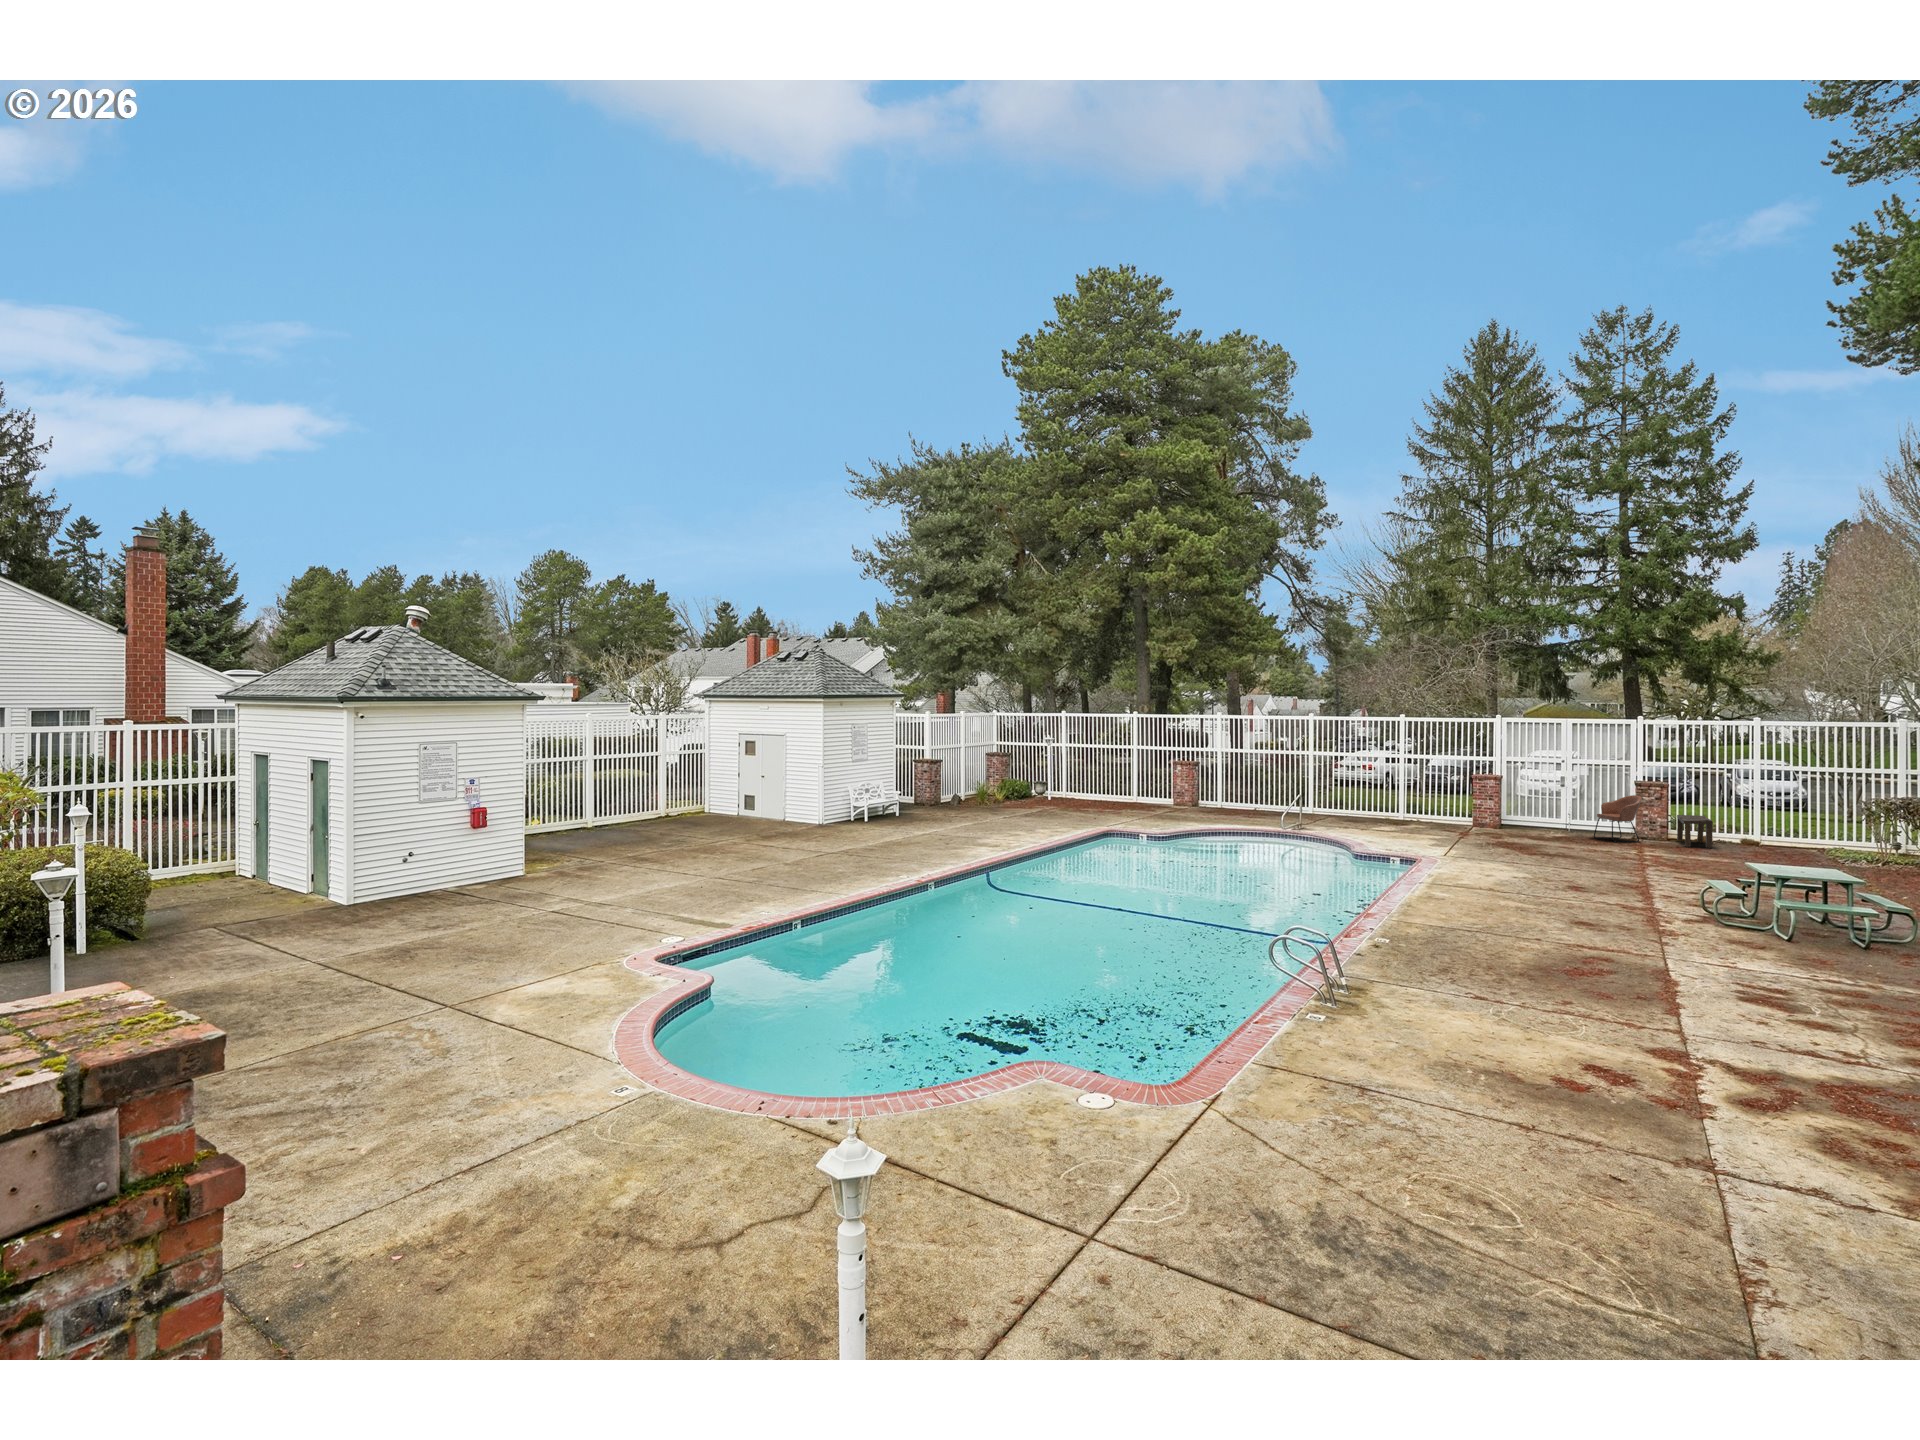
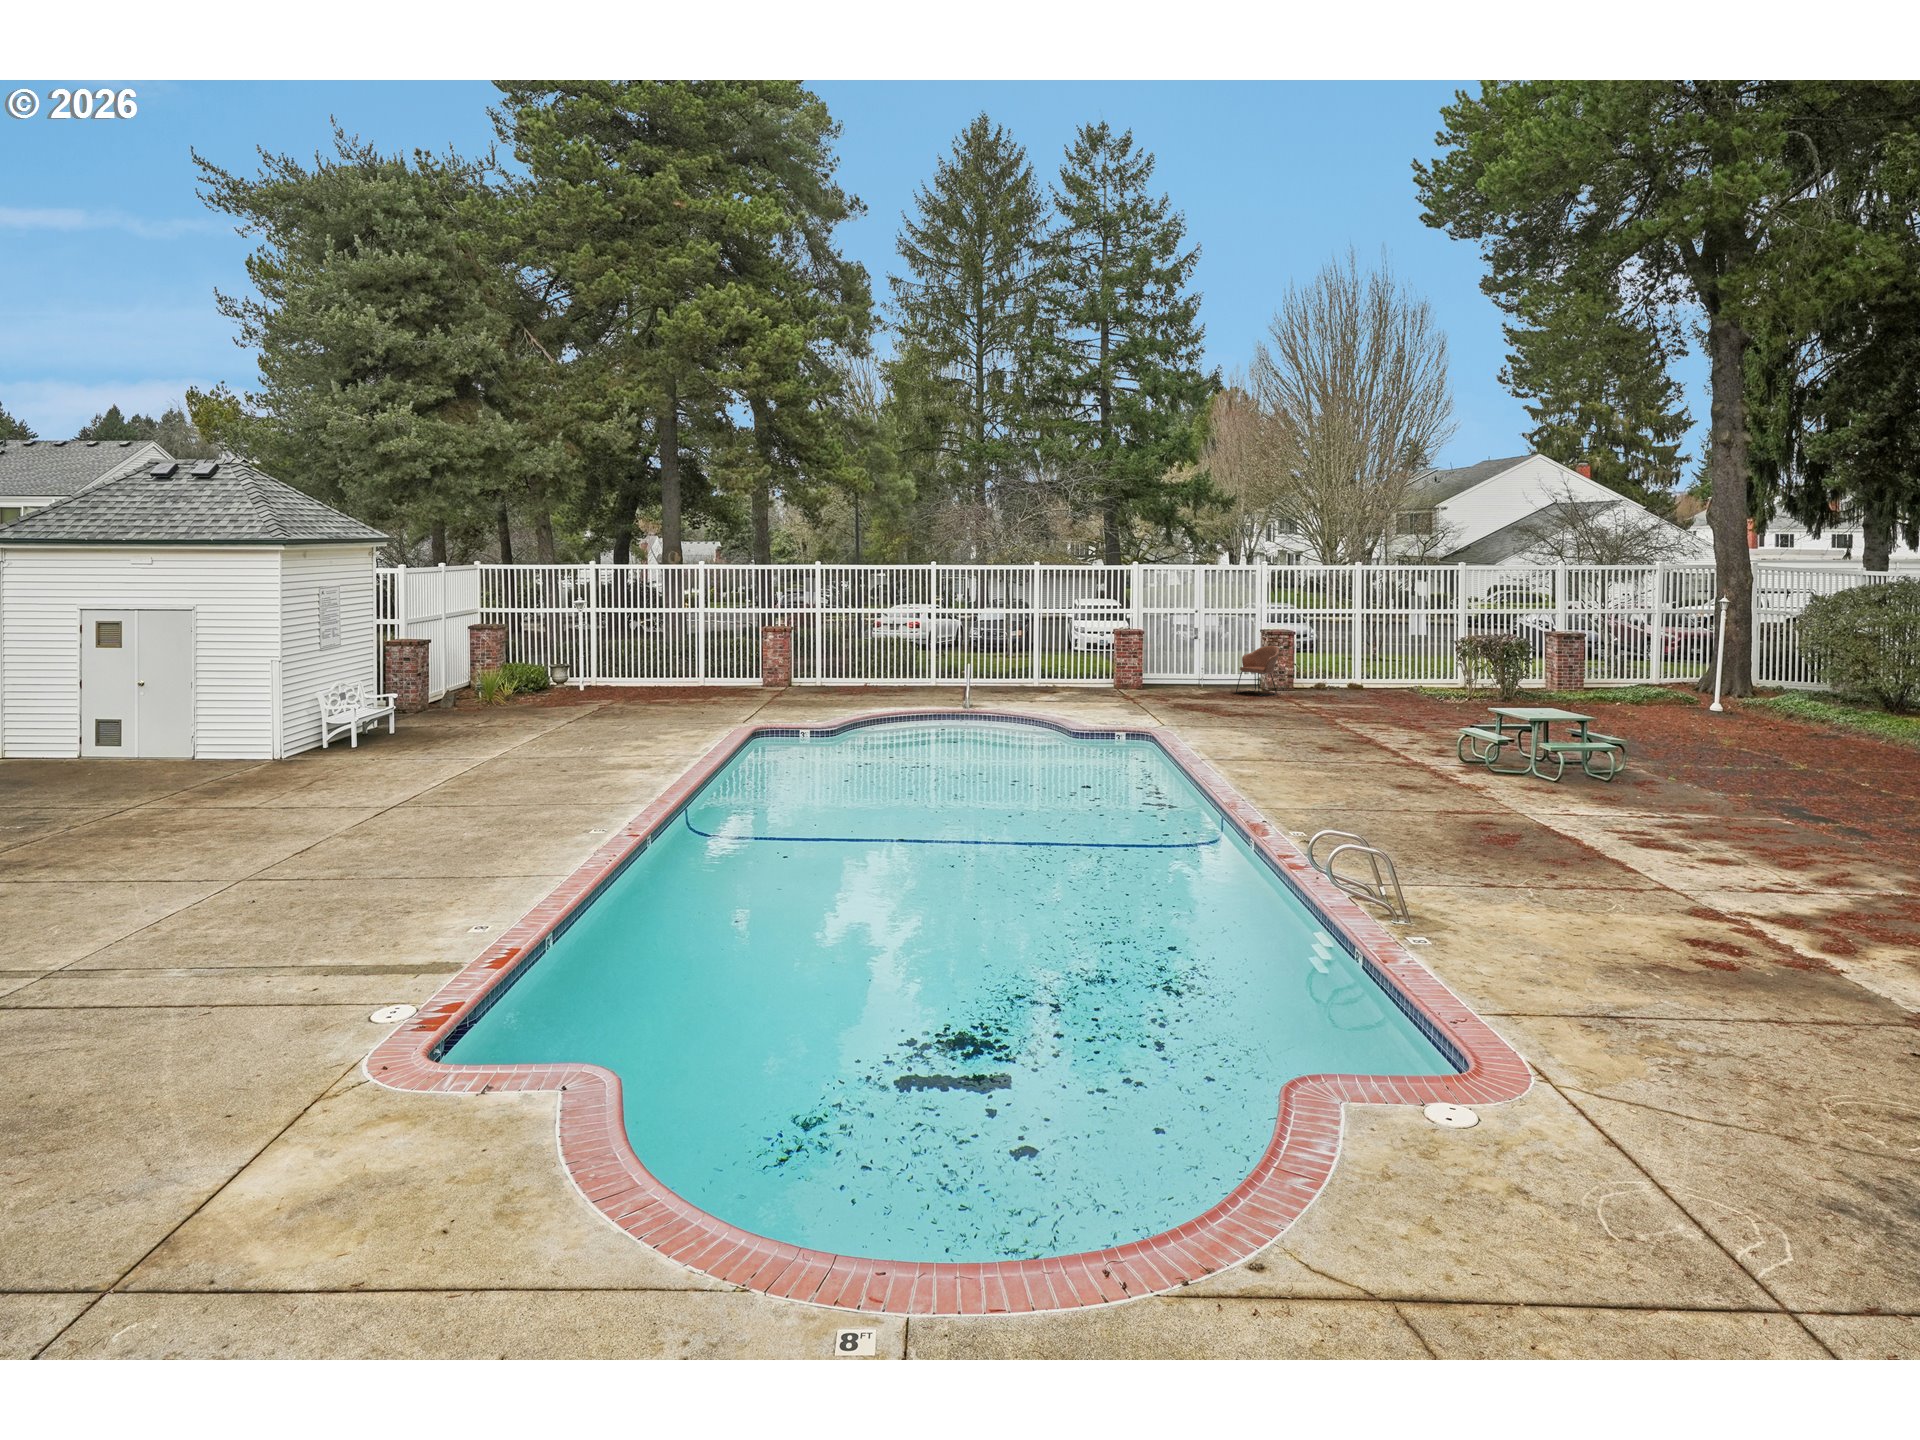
bench: present [1677,815,1713,848] -> none [1298,663,1339,696]

